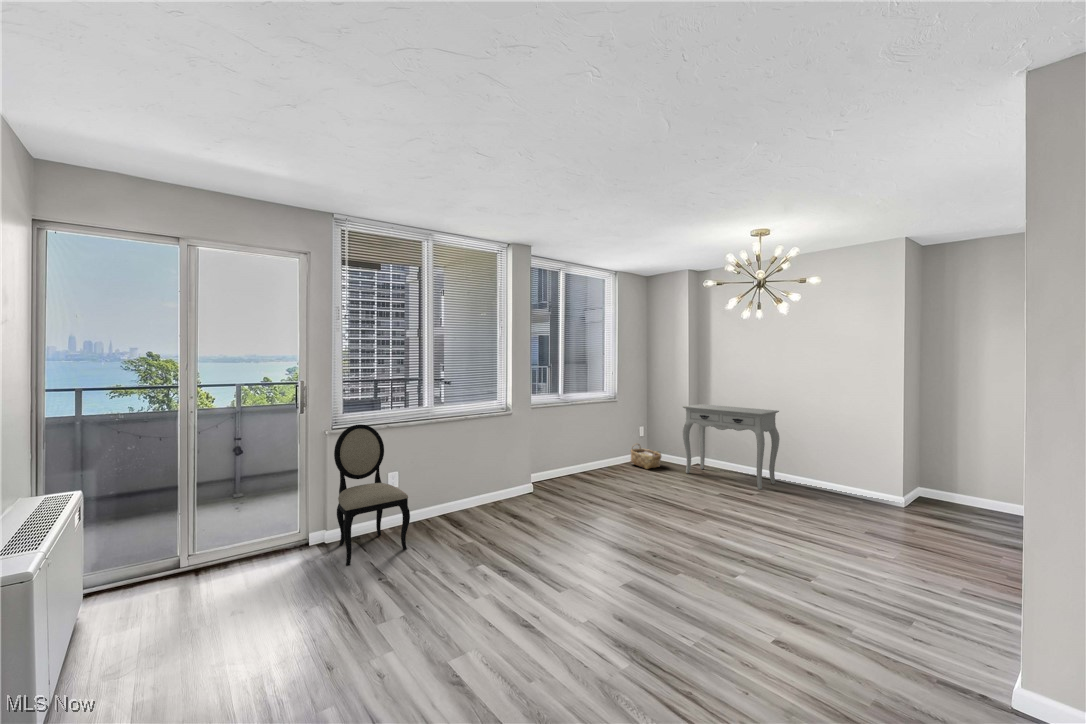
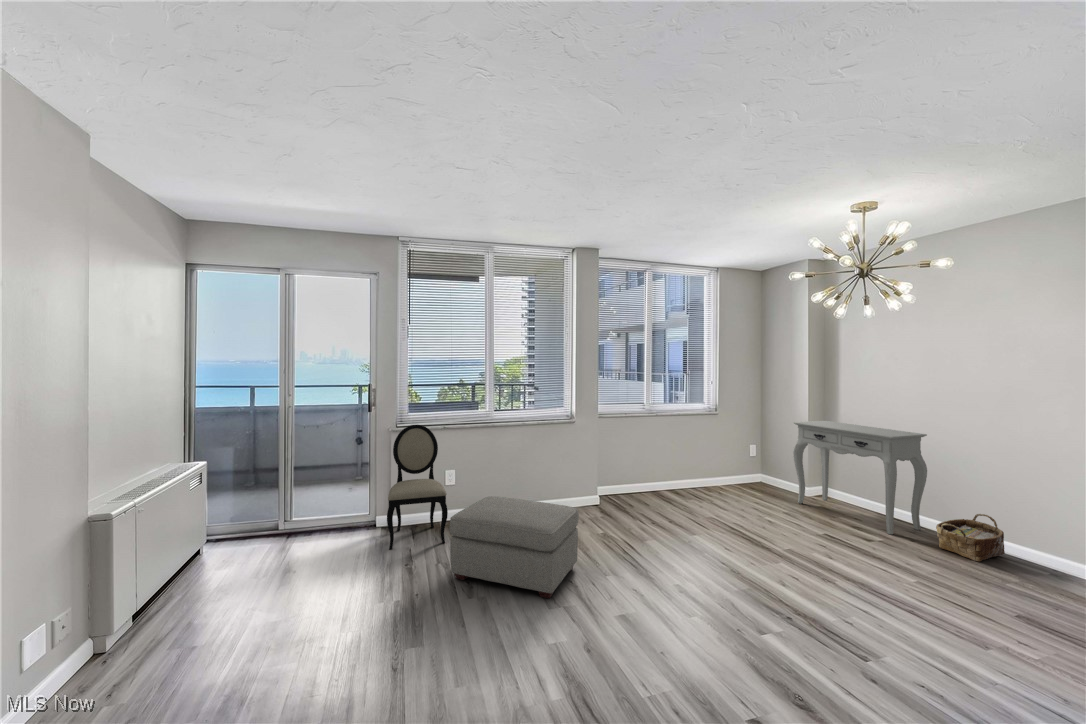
woven basket: present [631,444,661,469] -> present [936,514,1005,562]
ottoman: none [441,493,560,582] -> present [450,496,579,598]

